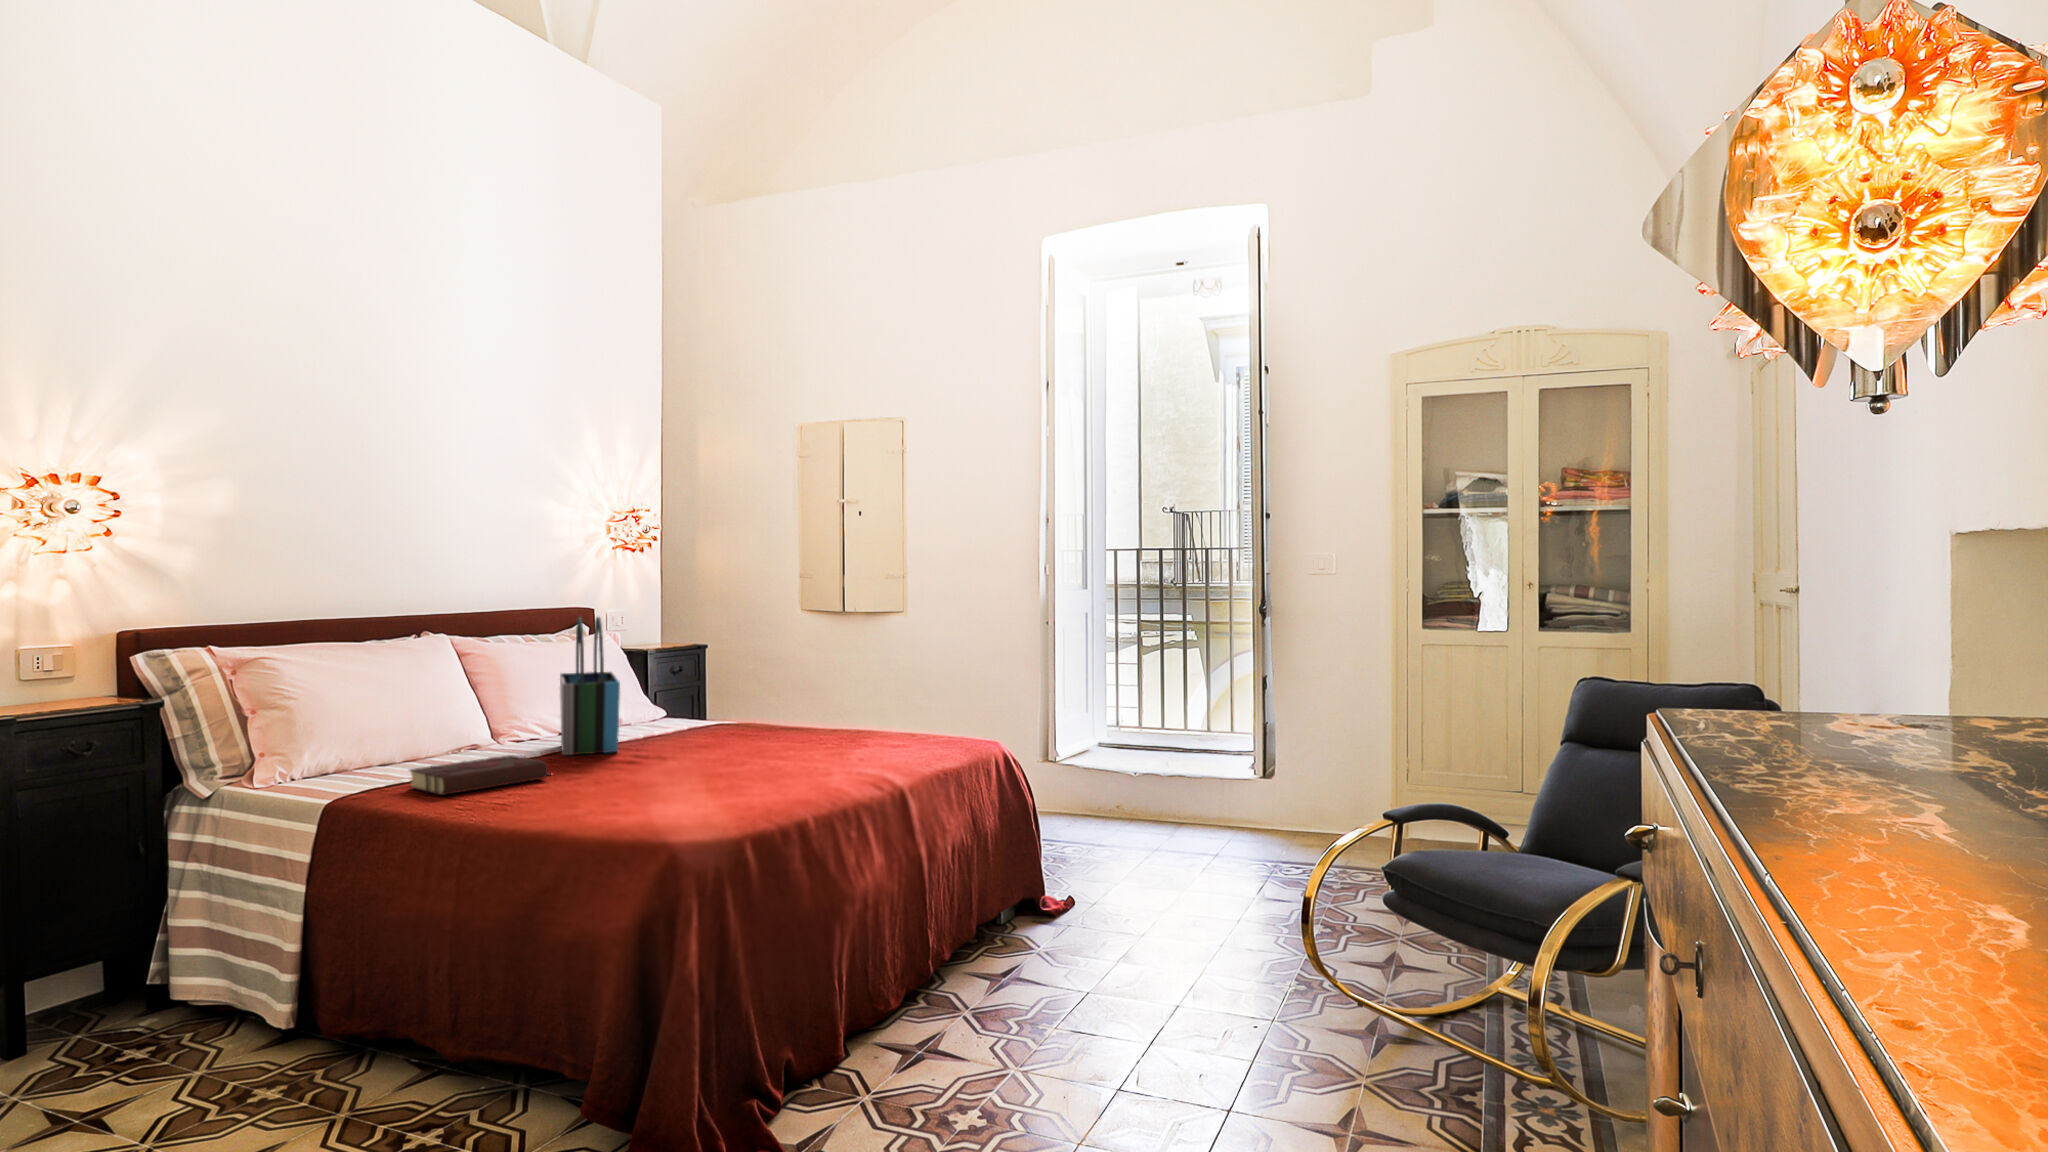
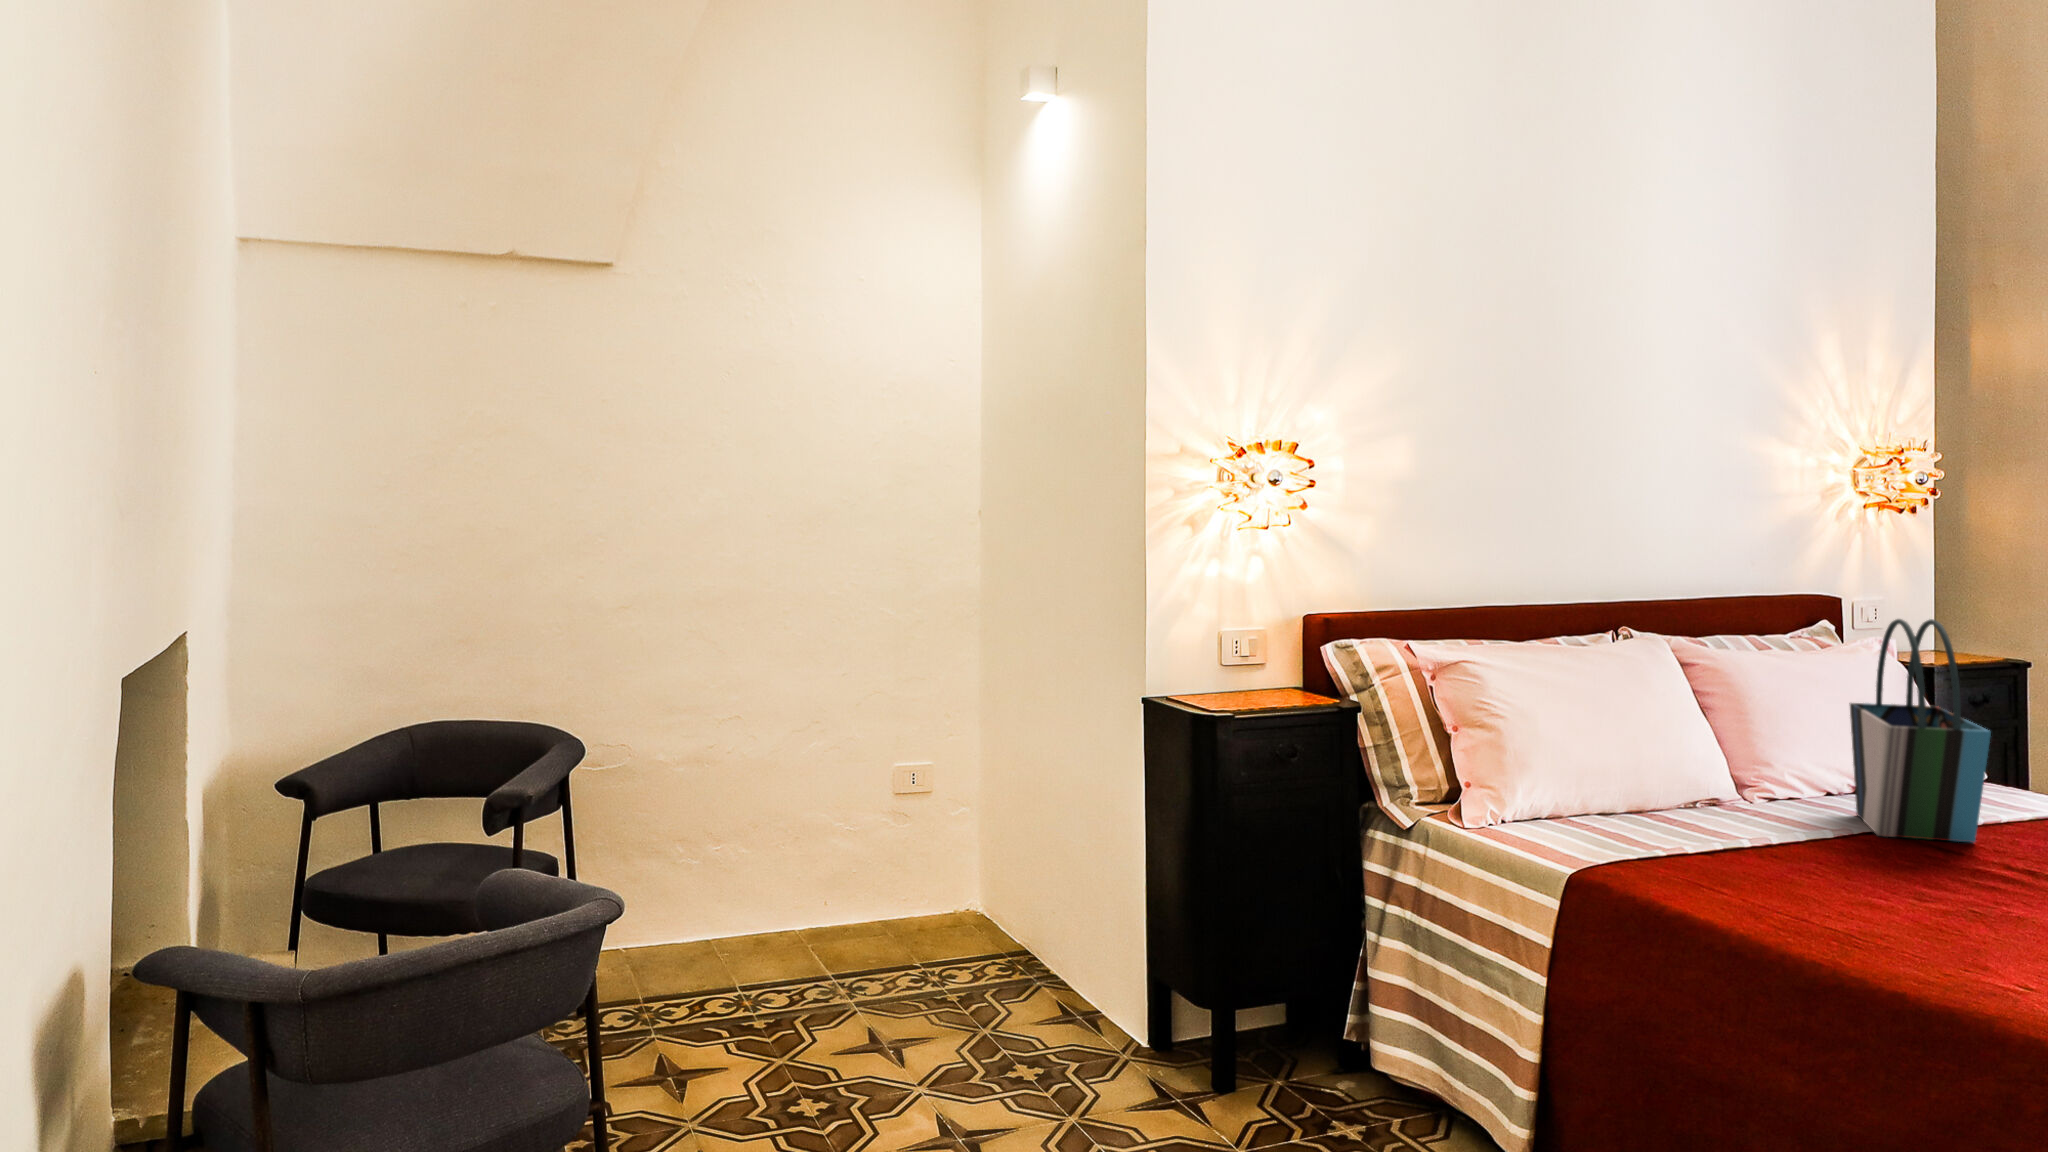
book: present [410,755,548,795] -> none [1675,831,1895,887]

